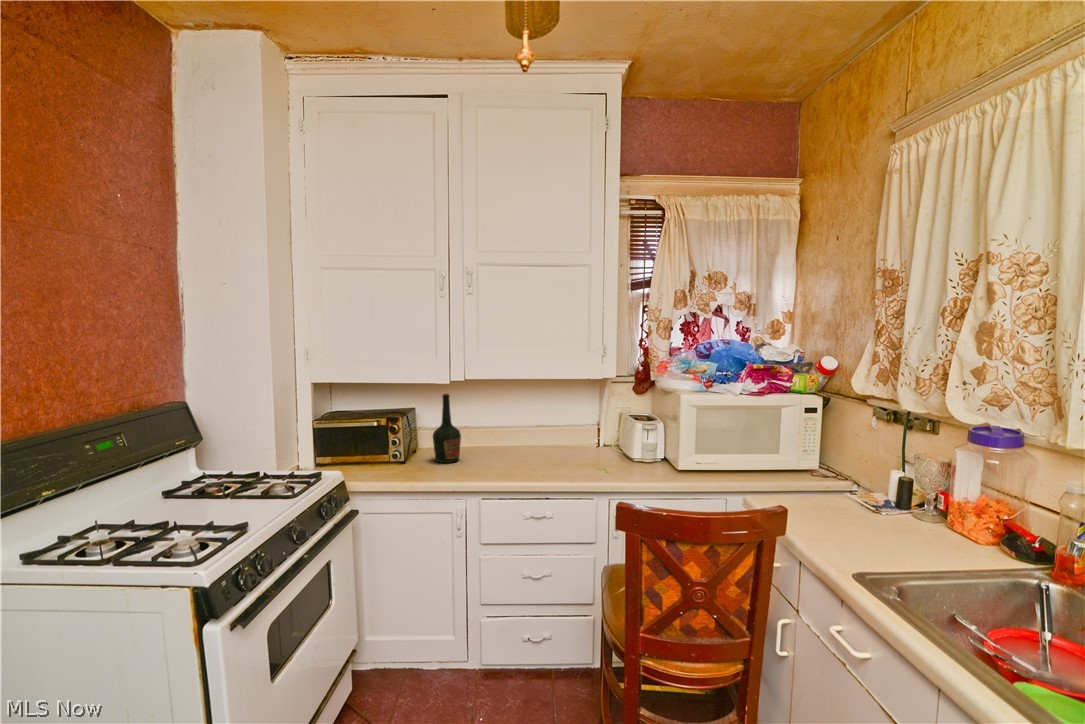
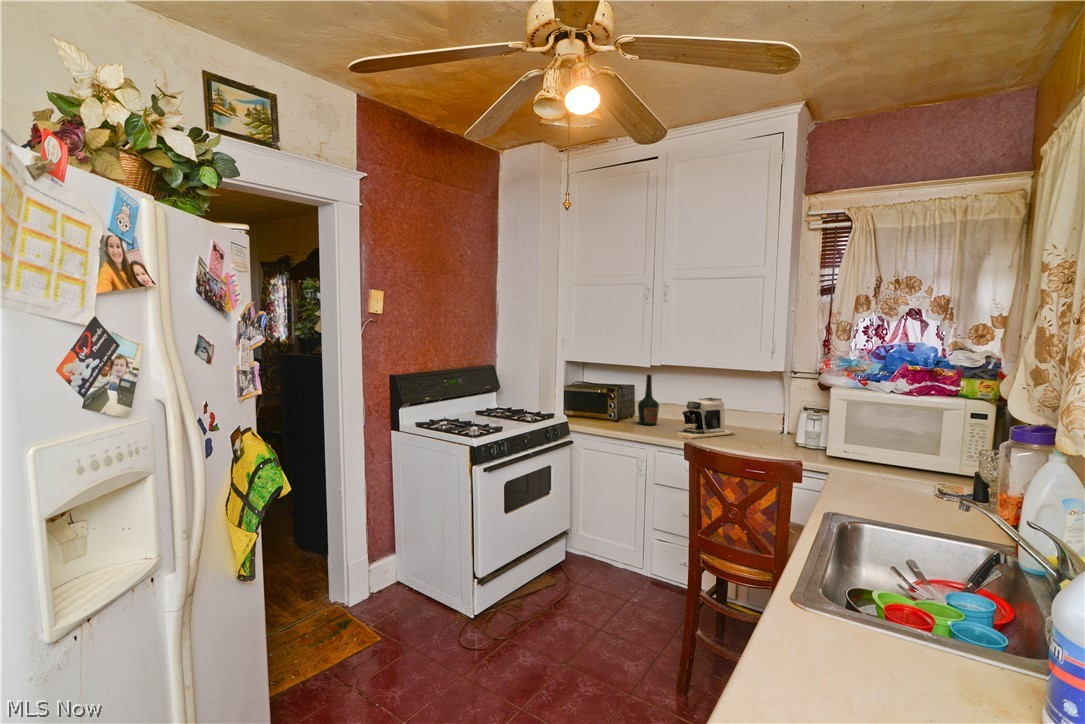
coffee maker: none [495,416,560,478] -> present [678,398,735,439]

